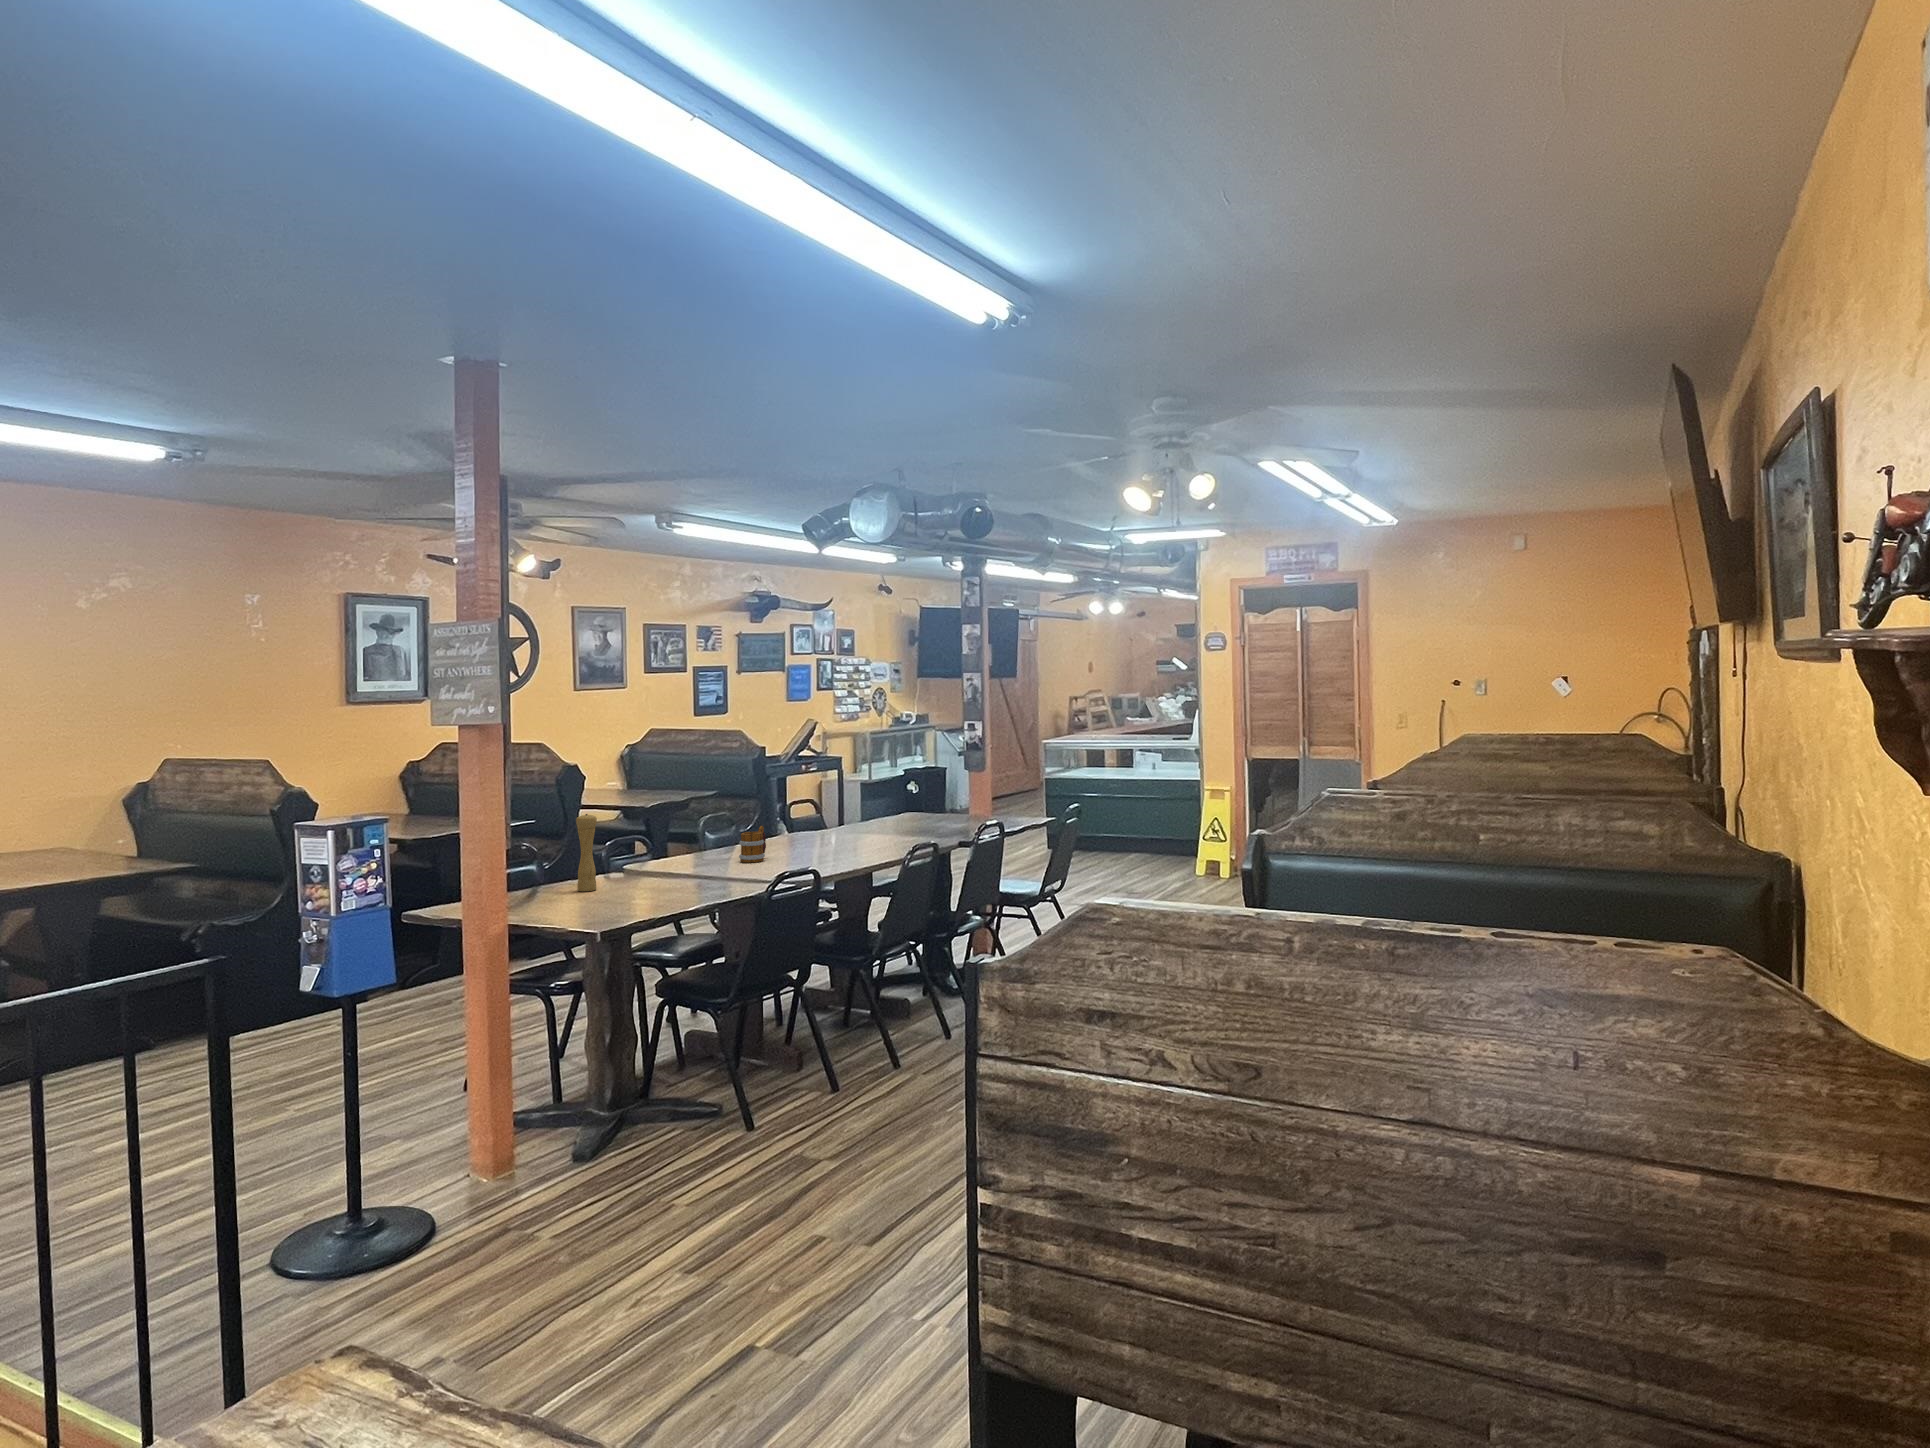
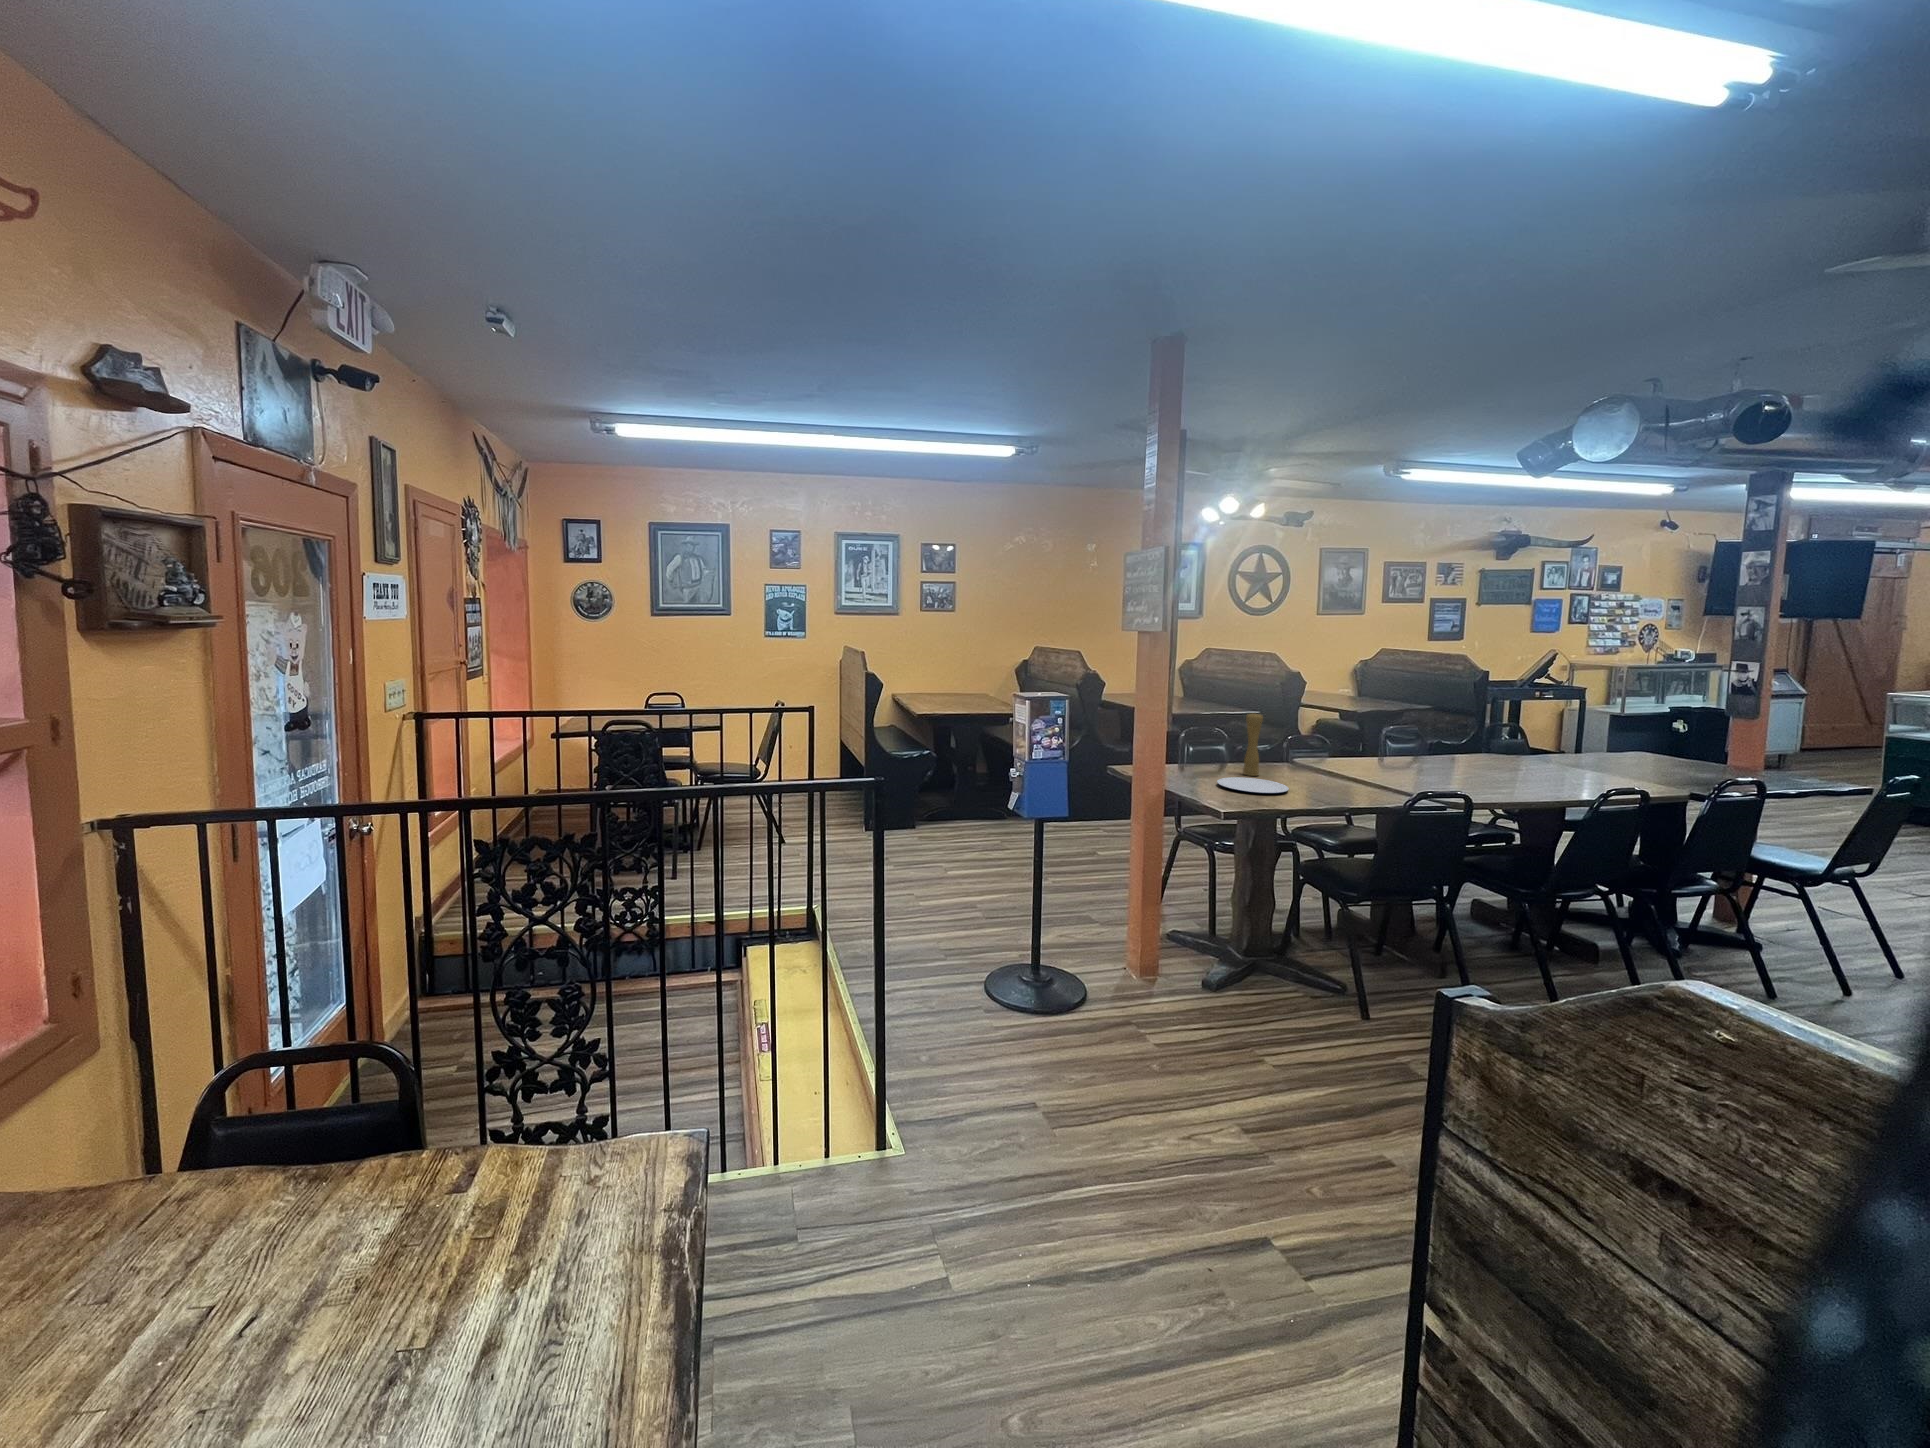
mug: present [739,826,766,863] -> none [1406,746,1438,780]
plate: none [558,891,643,908] -> present [1217,777,1289,794]

